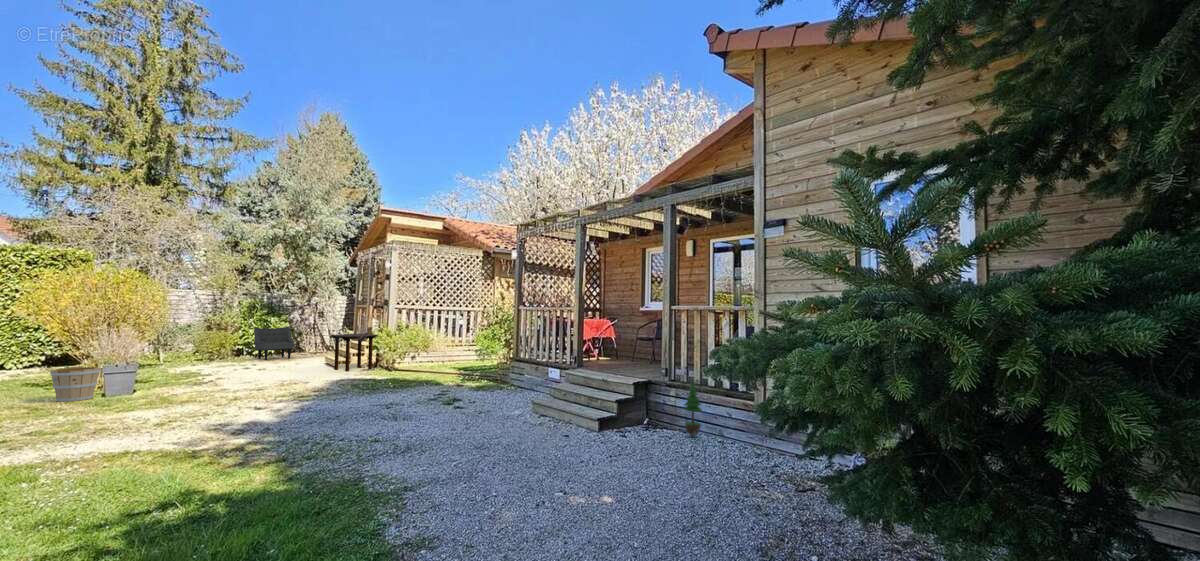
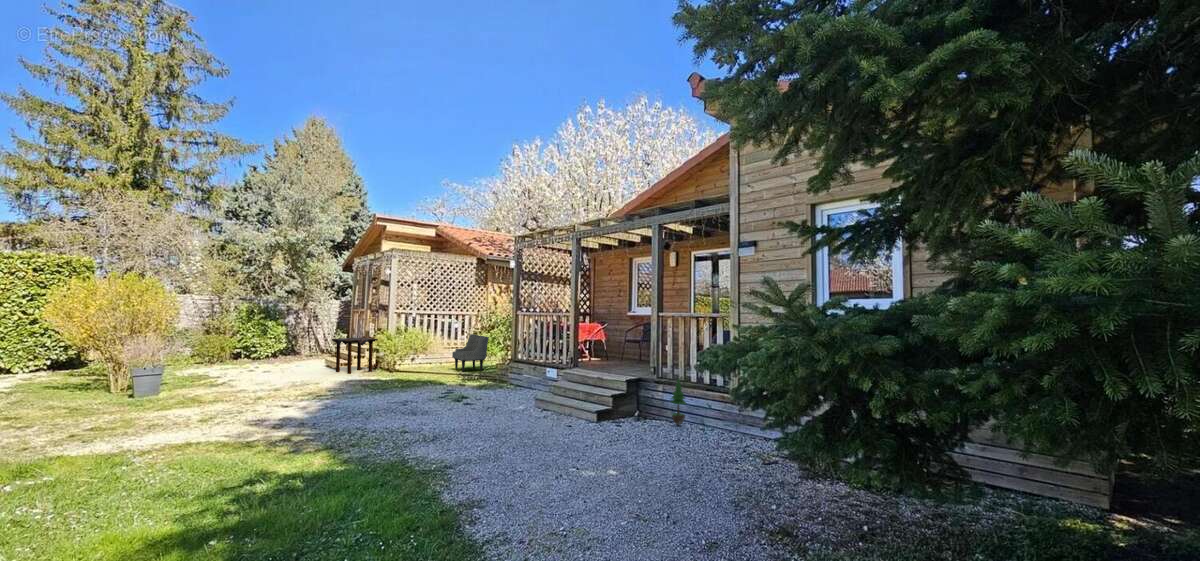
armchair: present [254,327,294,360] -> present [452,334,489,372]
wooden bucket: present [50,366,101,402] -> none [84,370,129,403]

